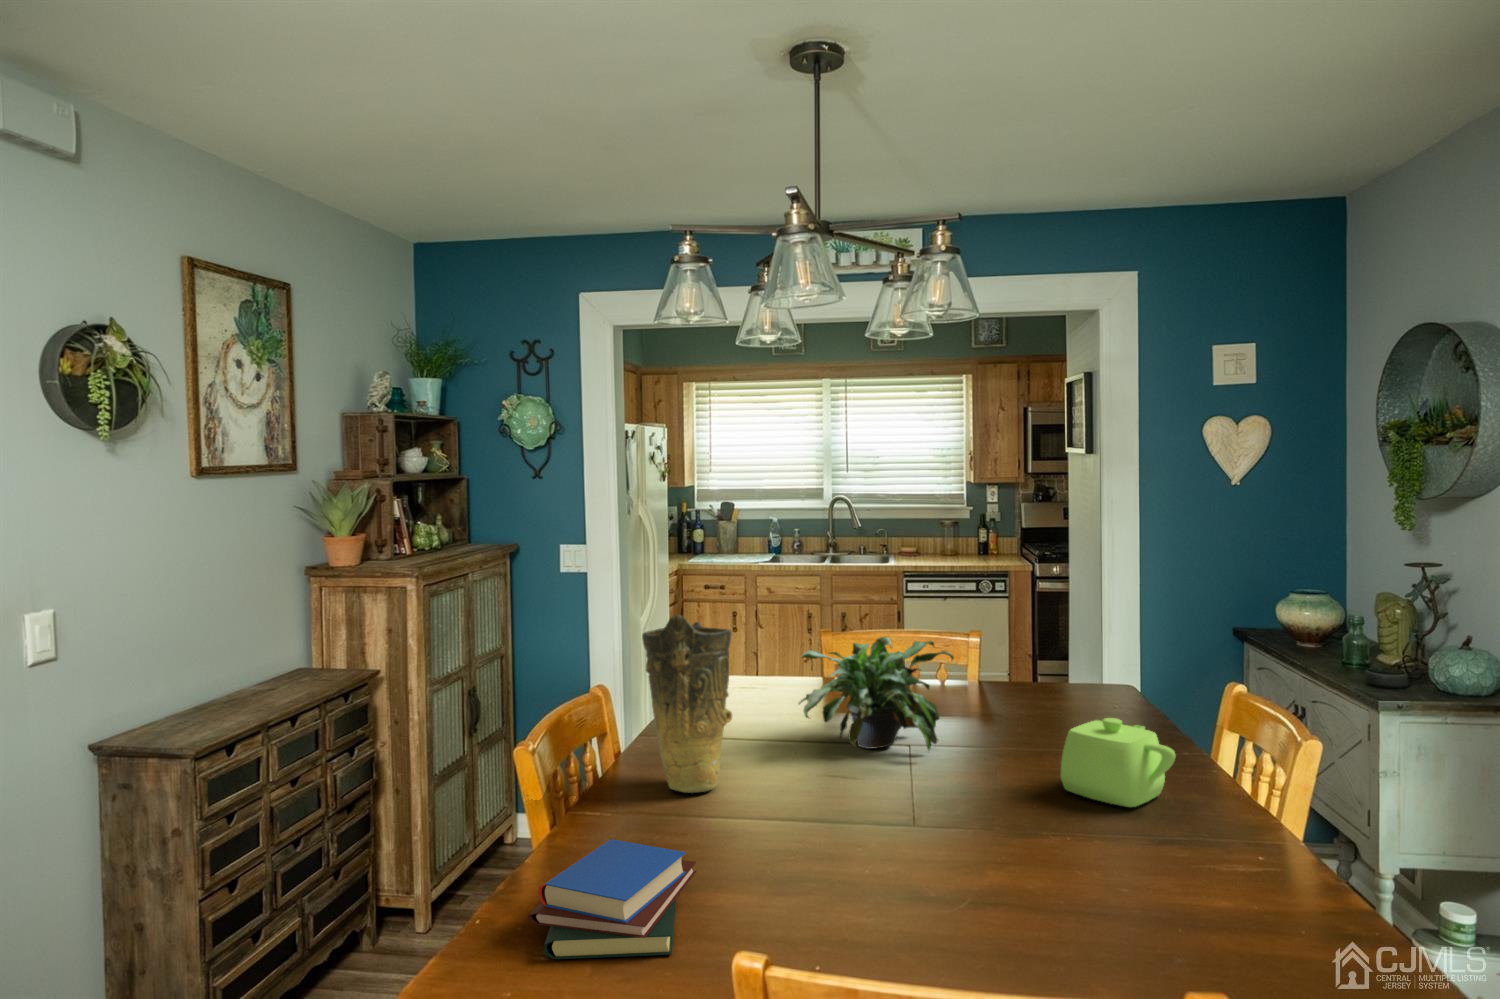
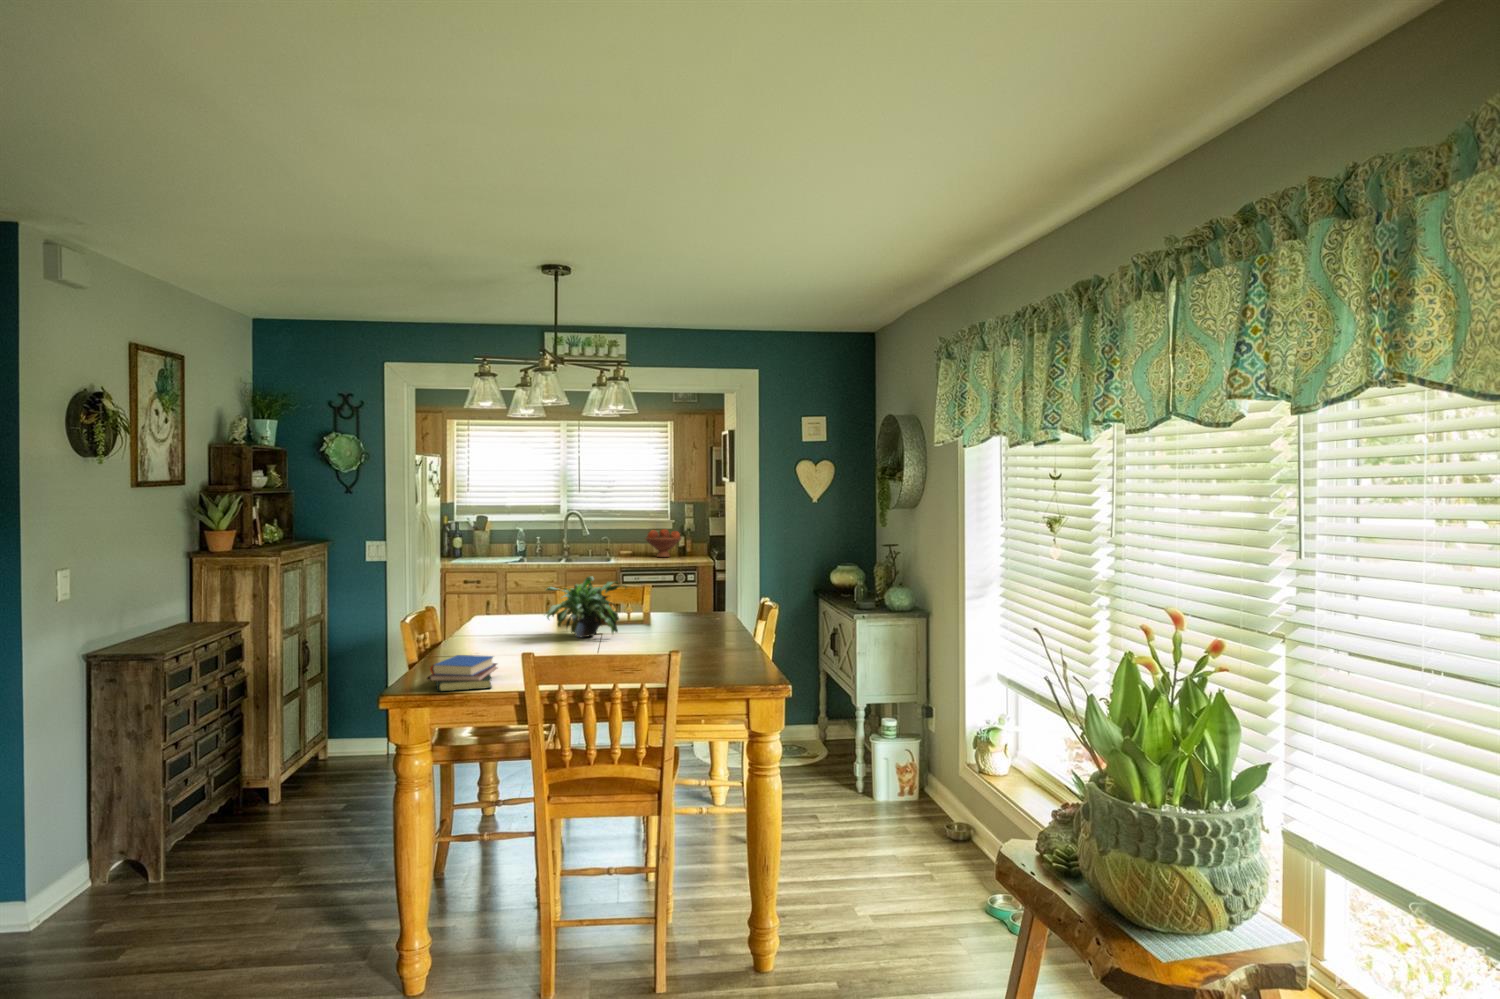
fruit bowl: none [936,519,987,558] -> present [645,529,682,557]
vase: present [642,615,732,793] -> none [462,561,510,653]
teapot: present [1061,718,1175,807] -> none [674,610,724,648]

